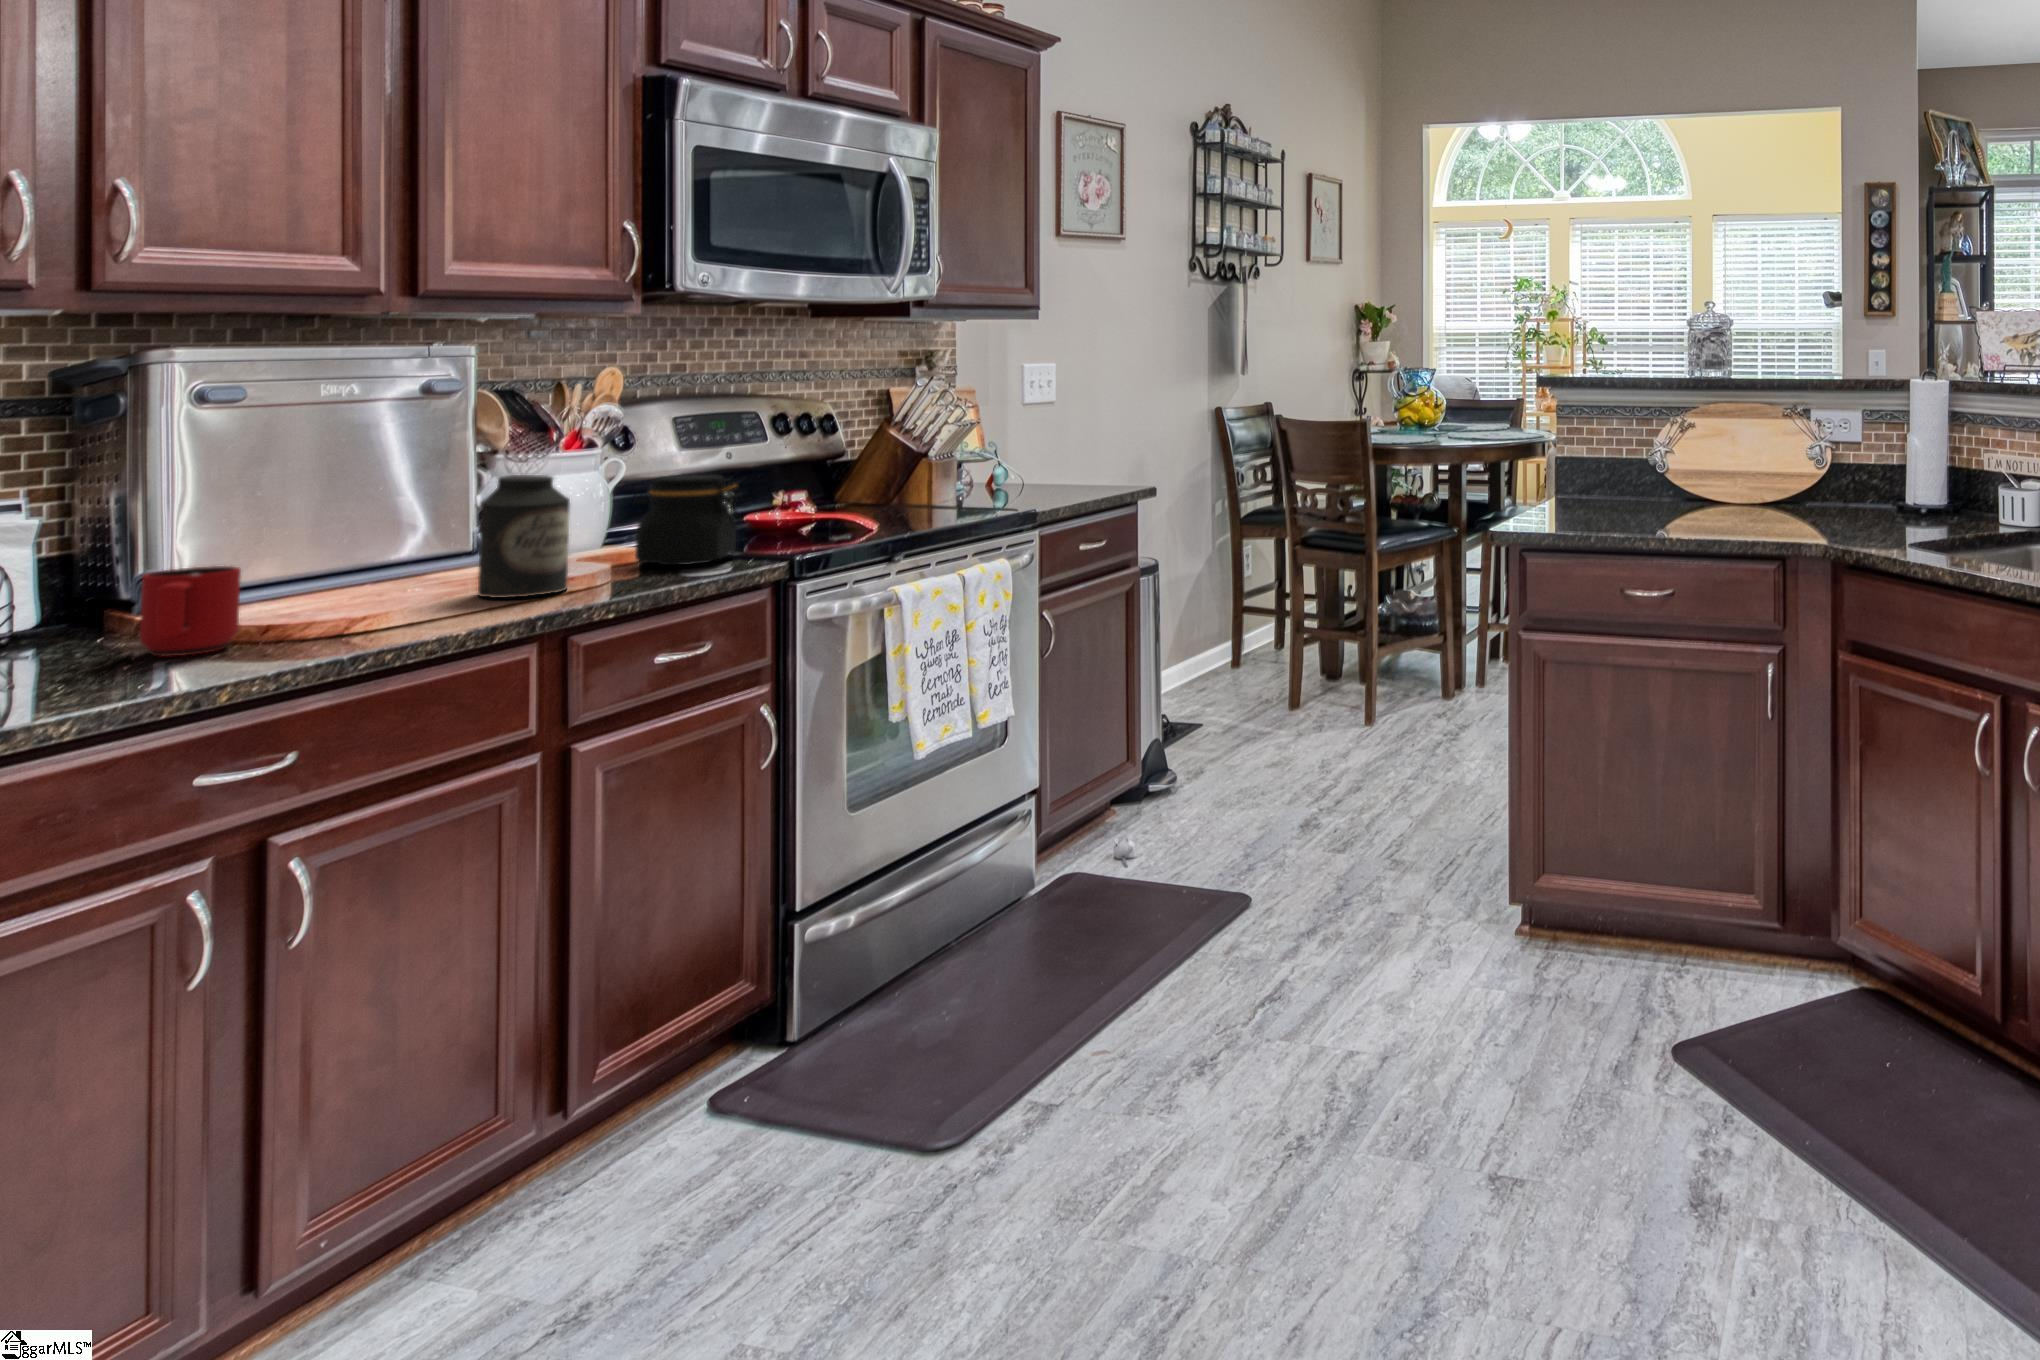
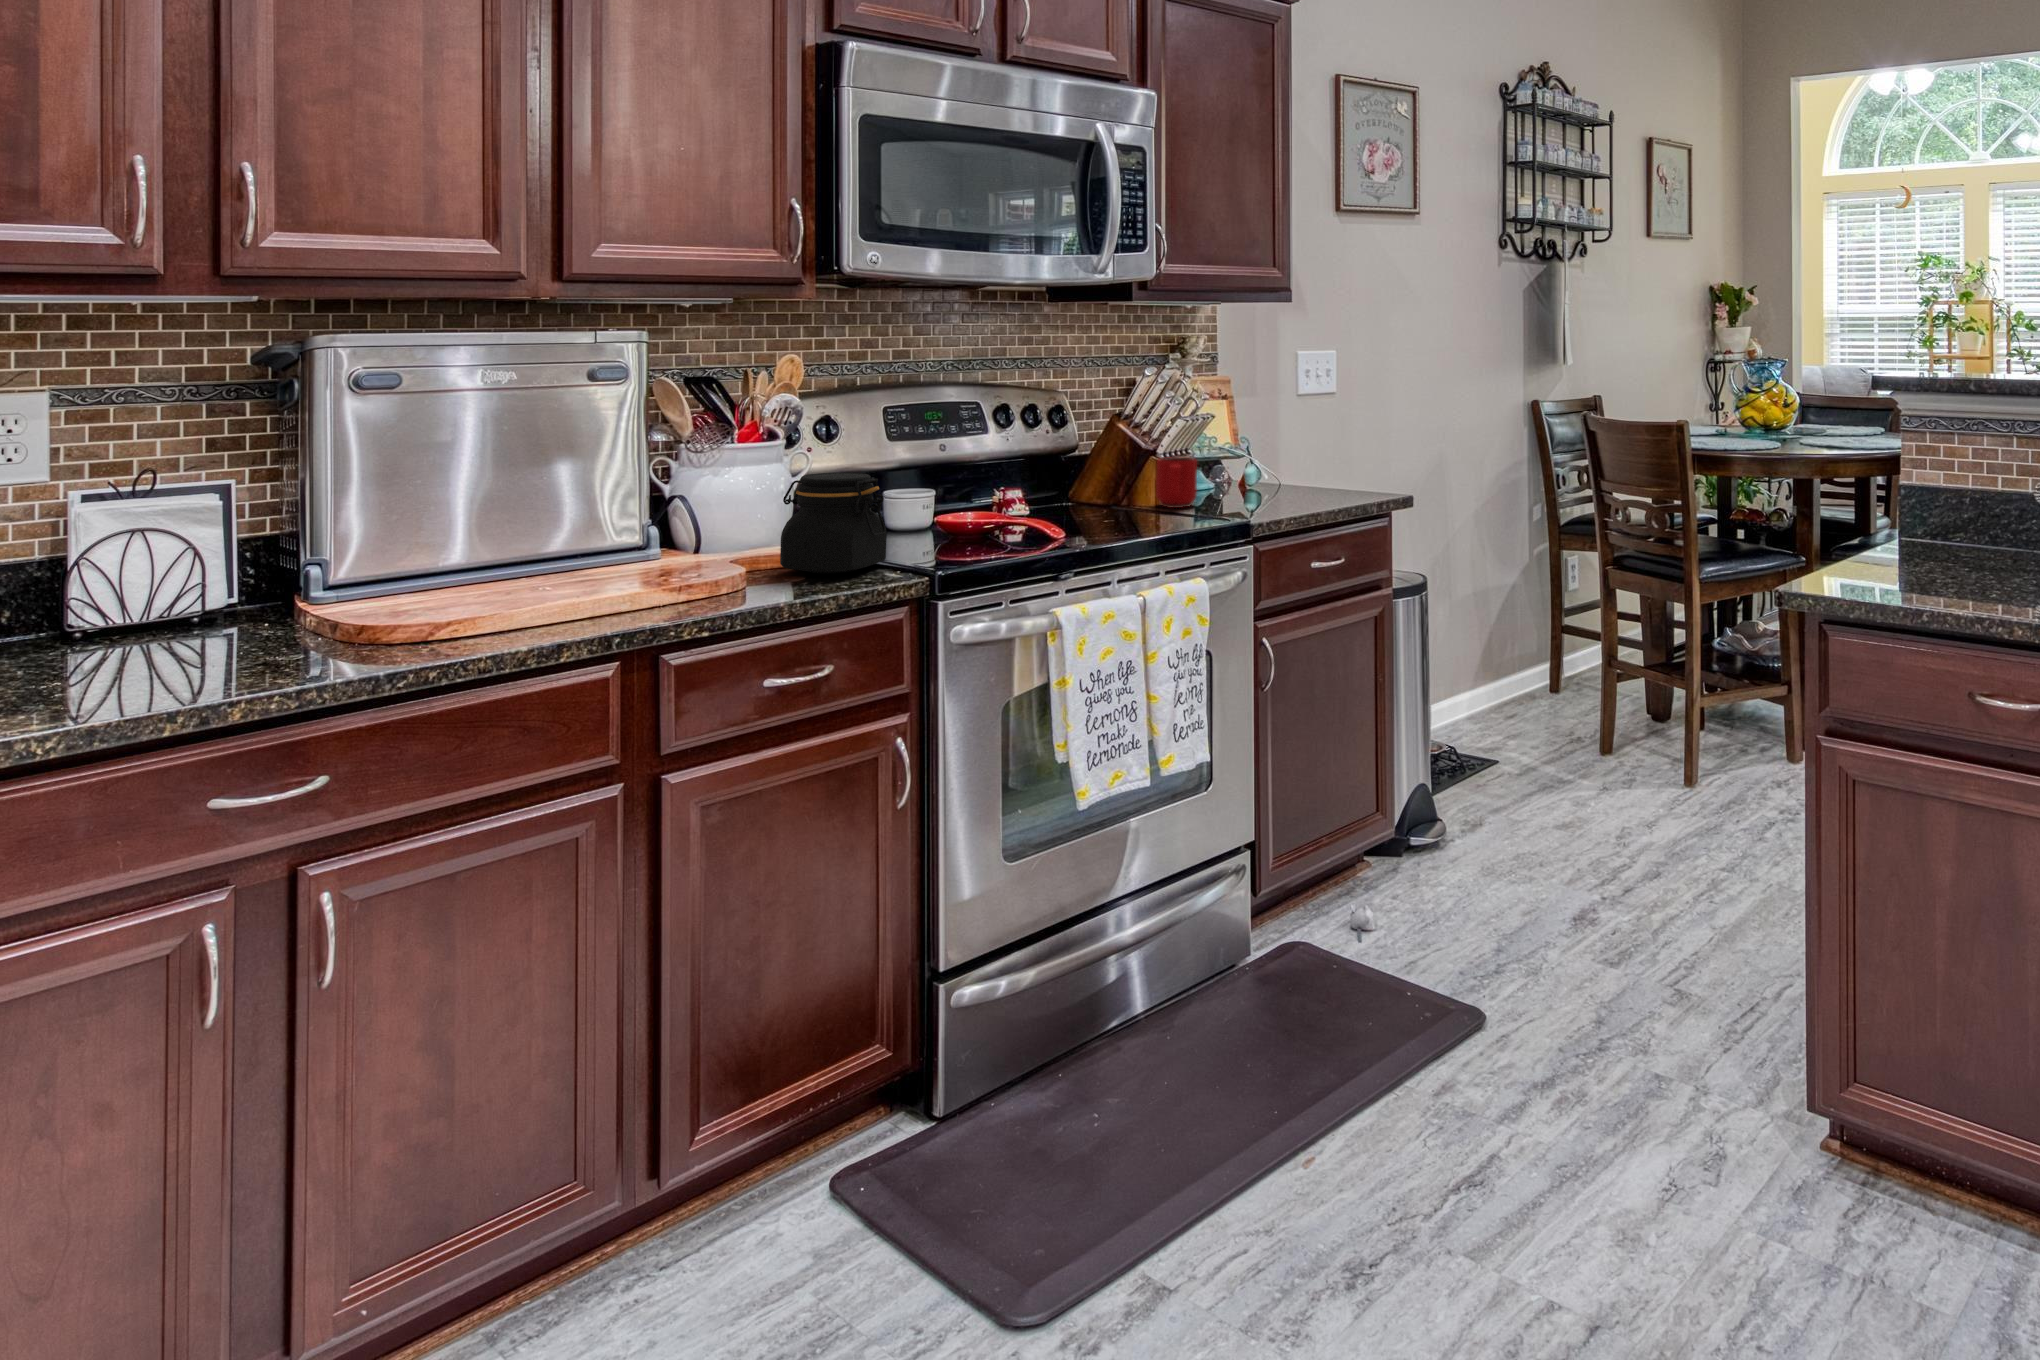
canister: present [478,475,570,598] -> none [595,471,687,605]
mug: present [140,566,241,657] -> present [1156,457,1197,508]

